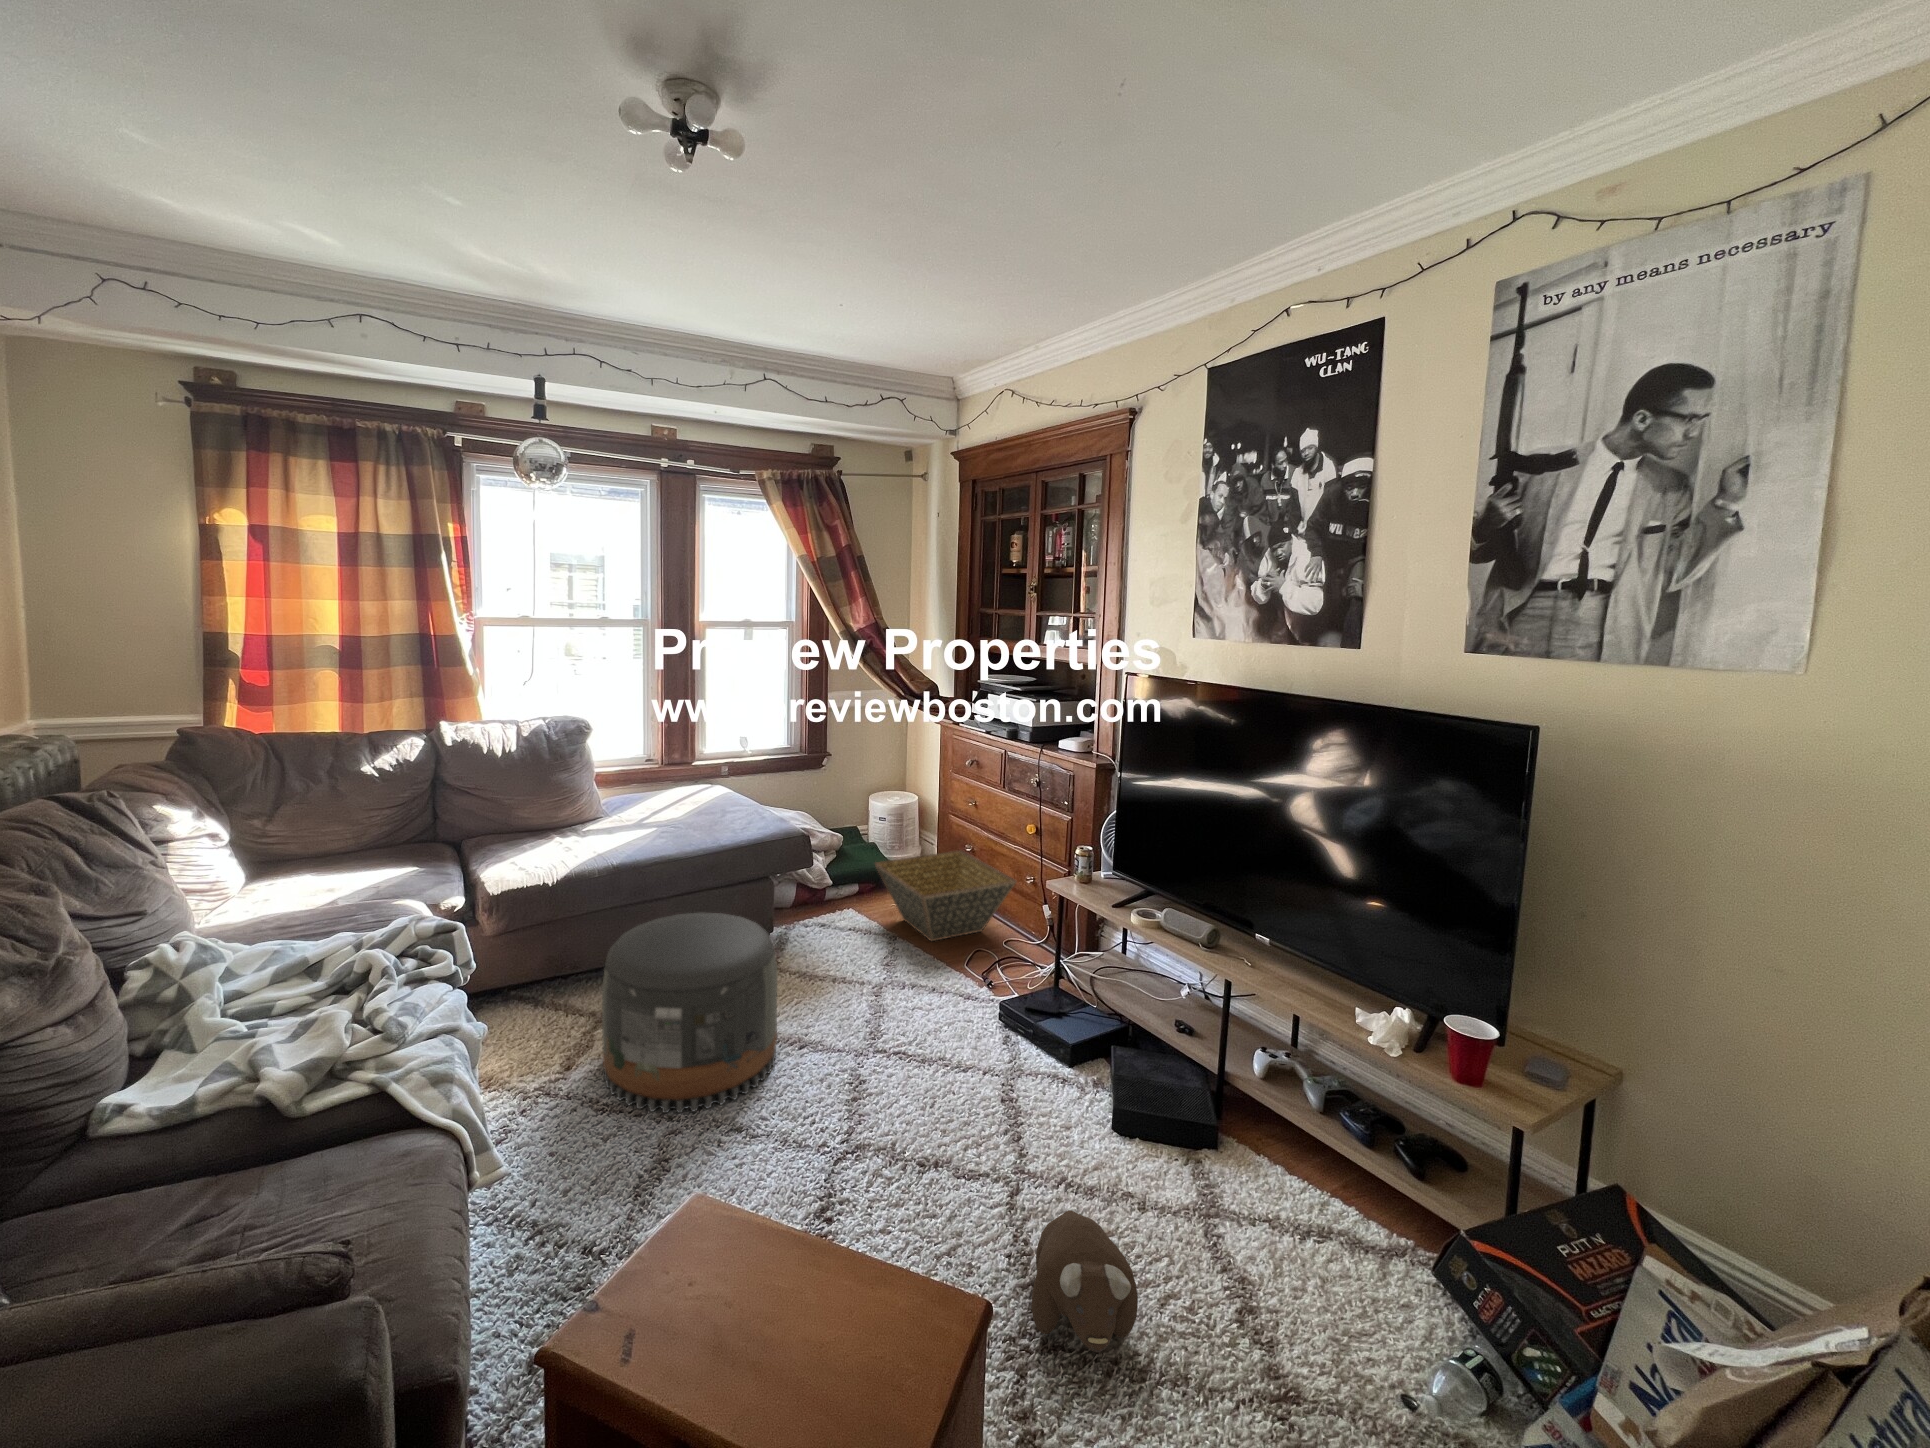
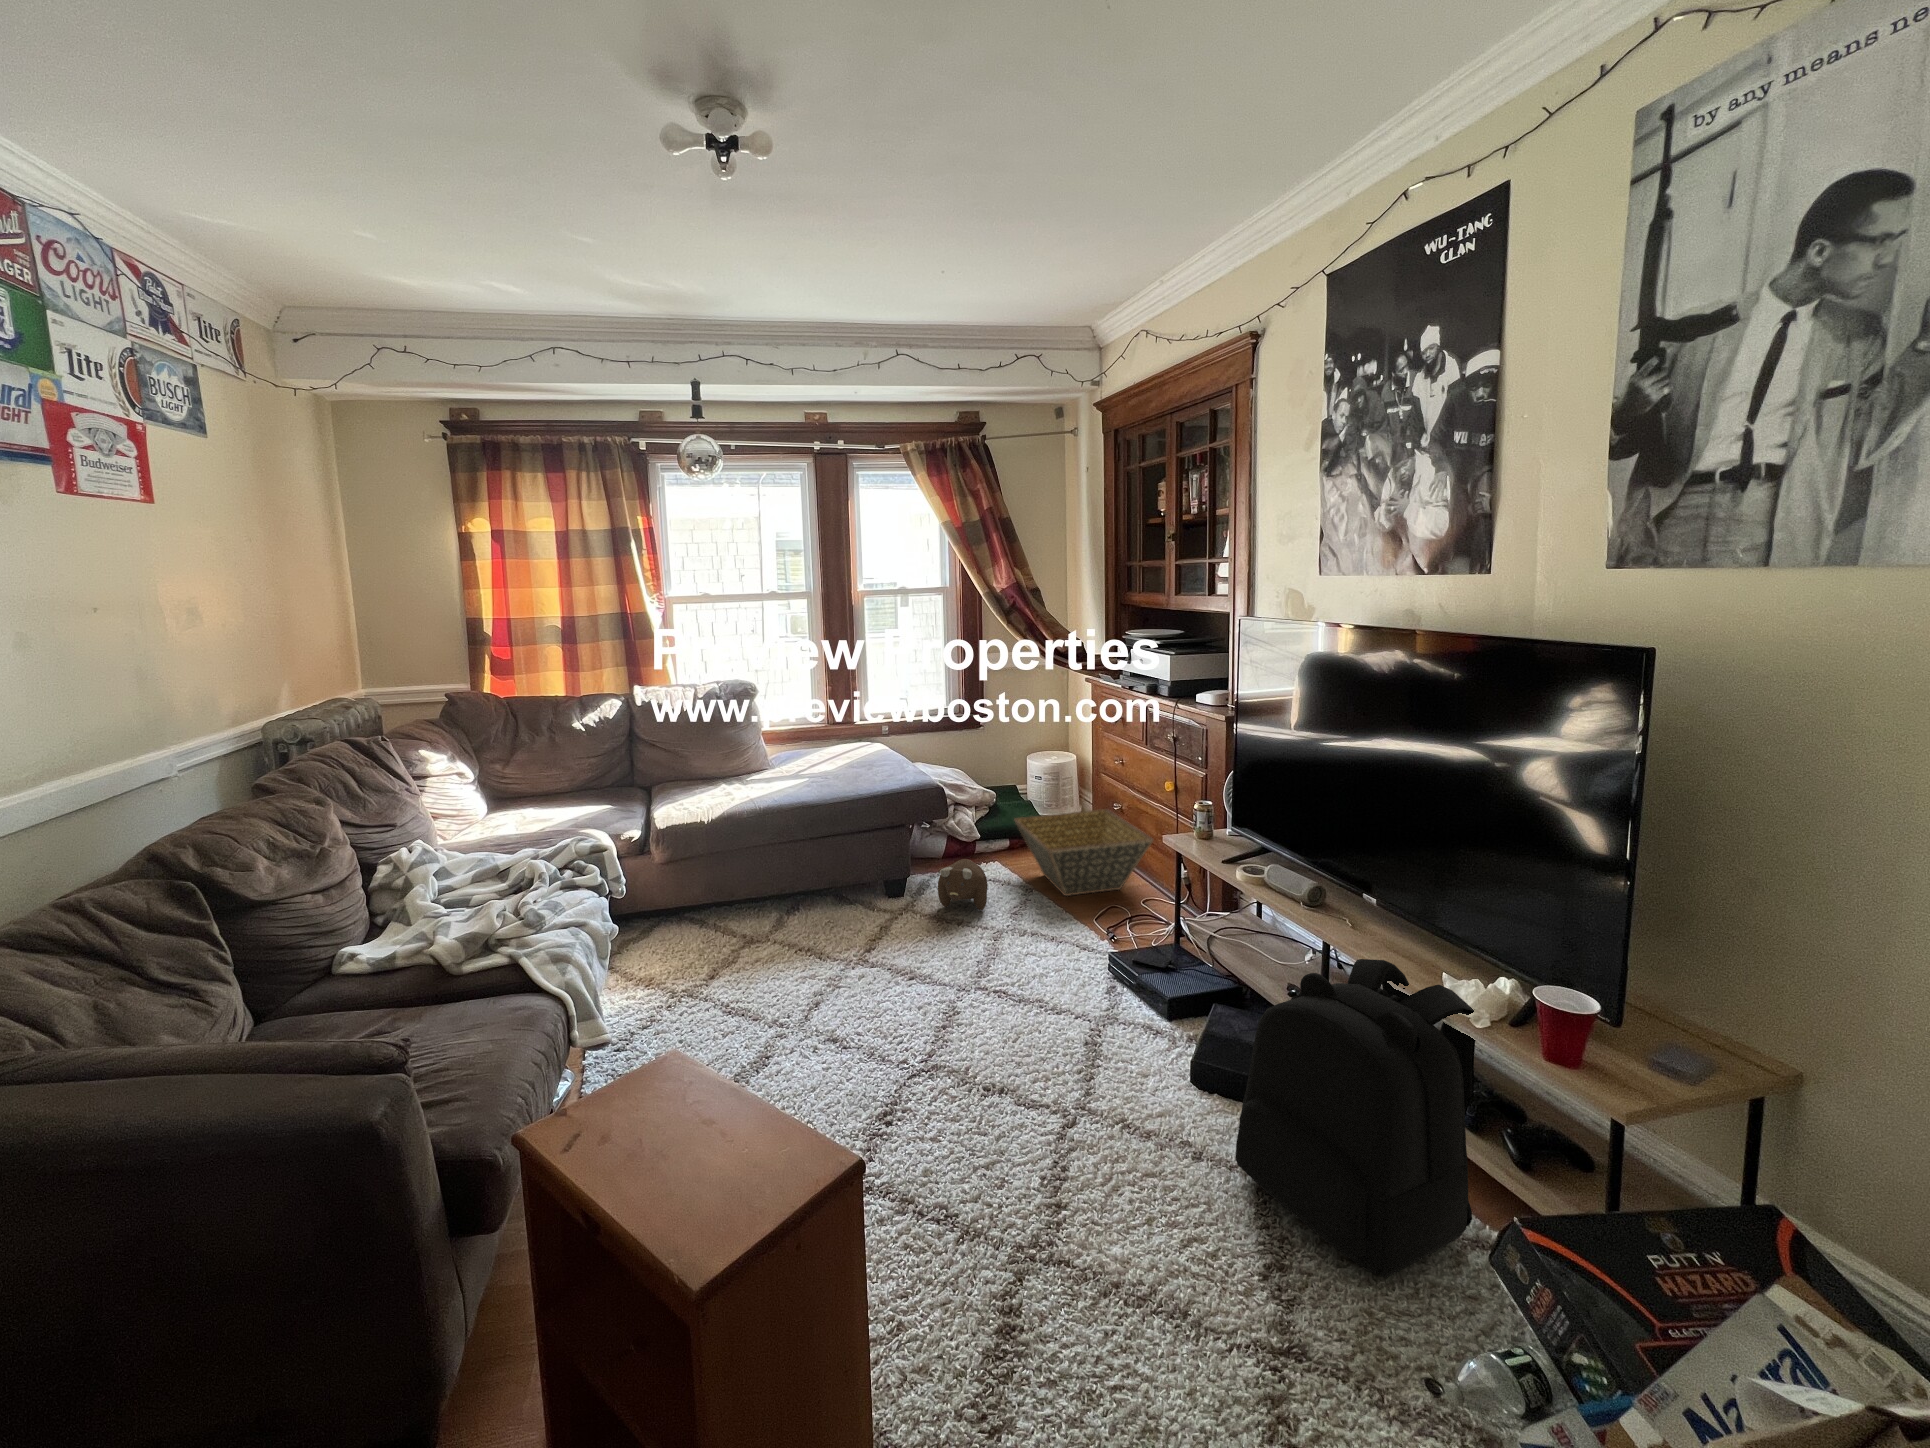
pouf: present [602,913,778,1113] -> none [729,853,885,1023]
backpack: none [1185,1000,1393,1305] -> present [1235,959,1476,1278]
plush toy: present [1032,1210,1138,1352] -> present [938,859,988,910]

